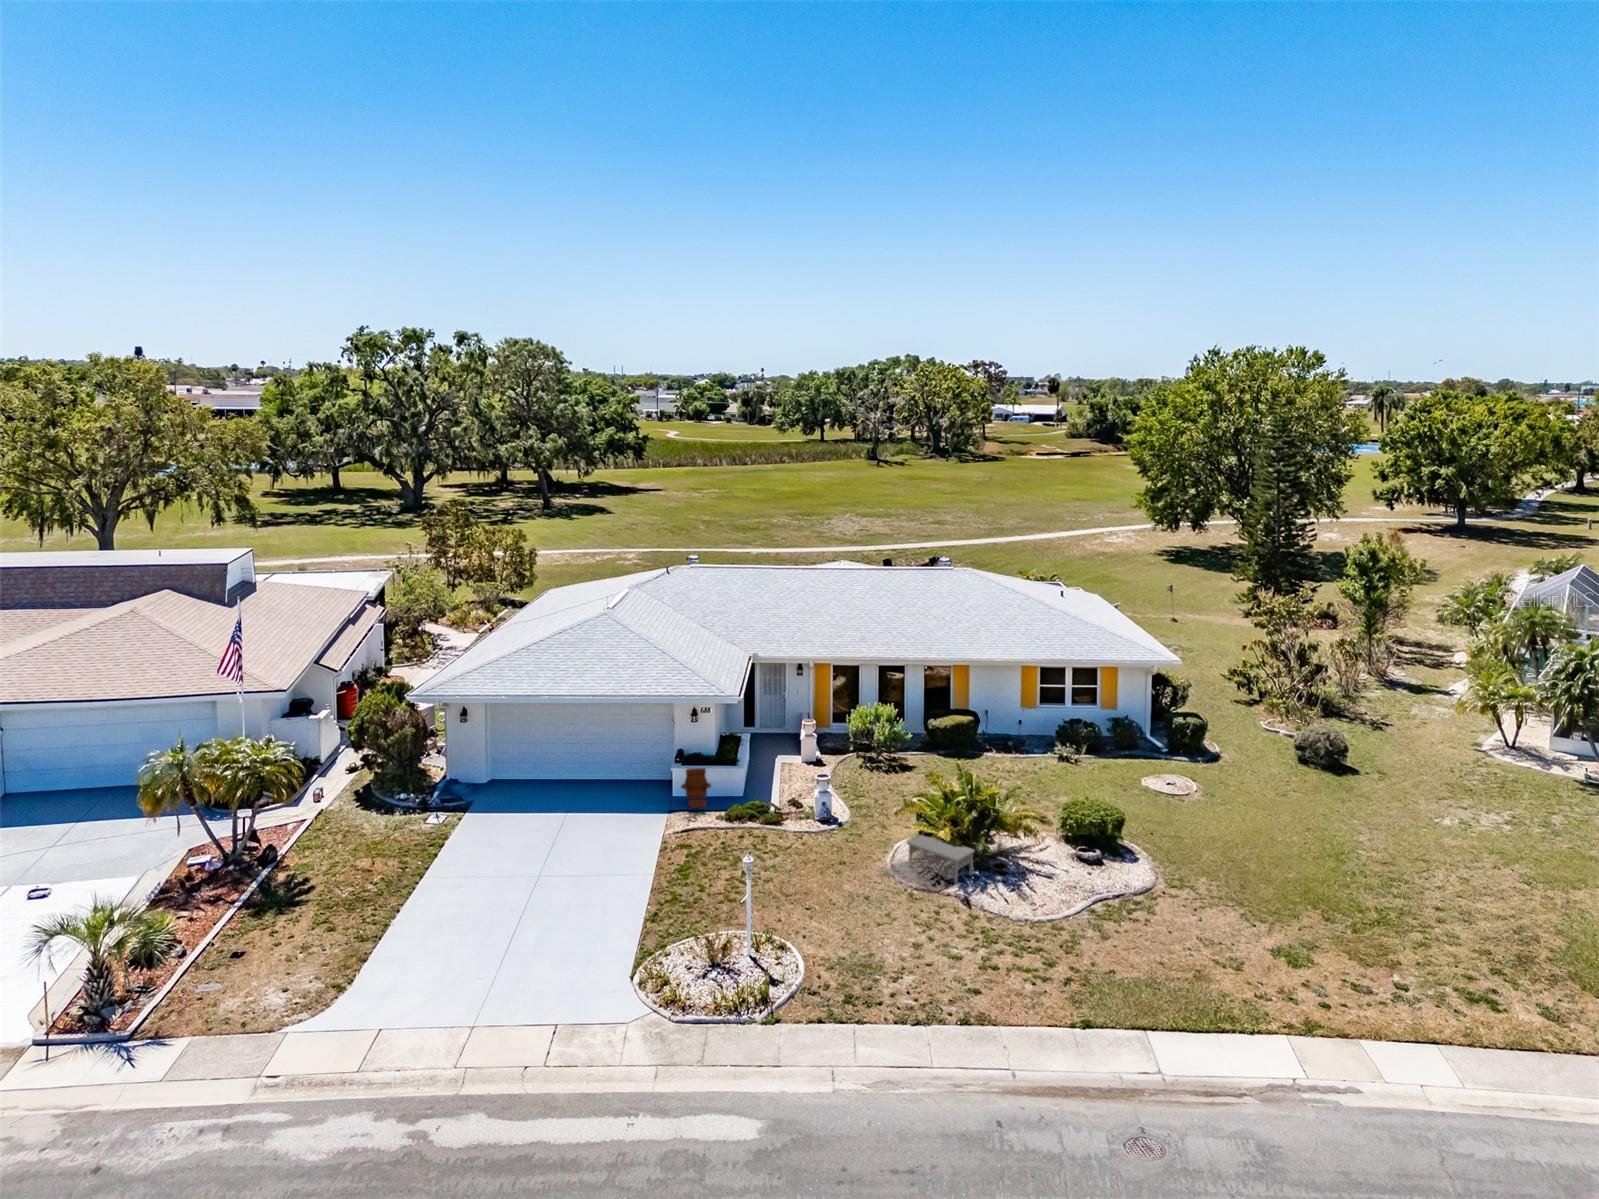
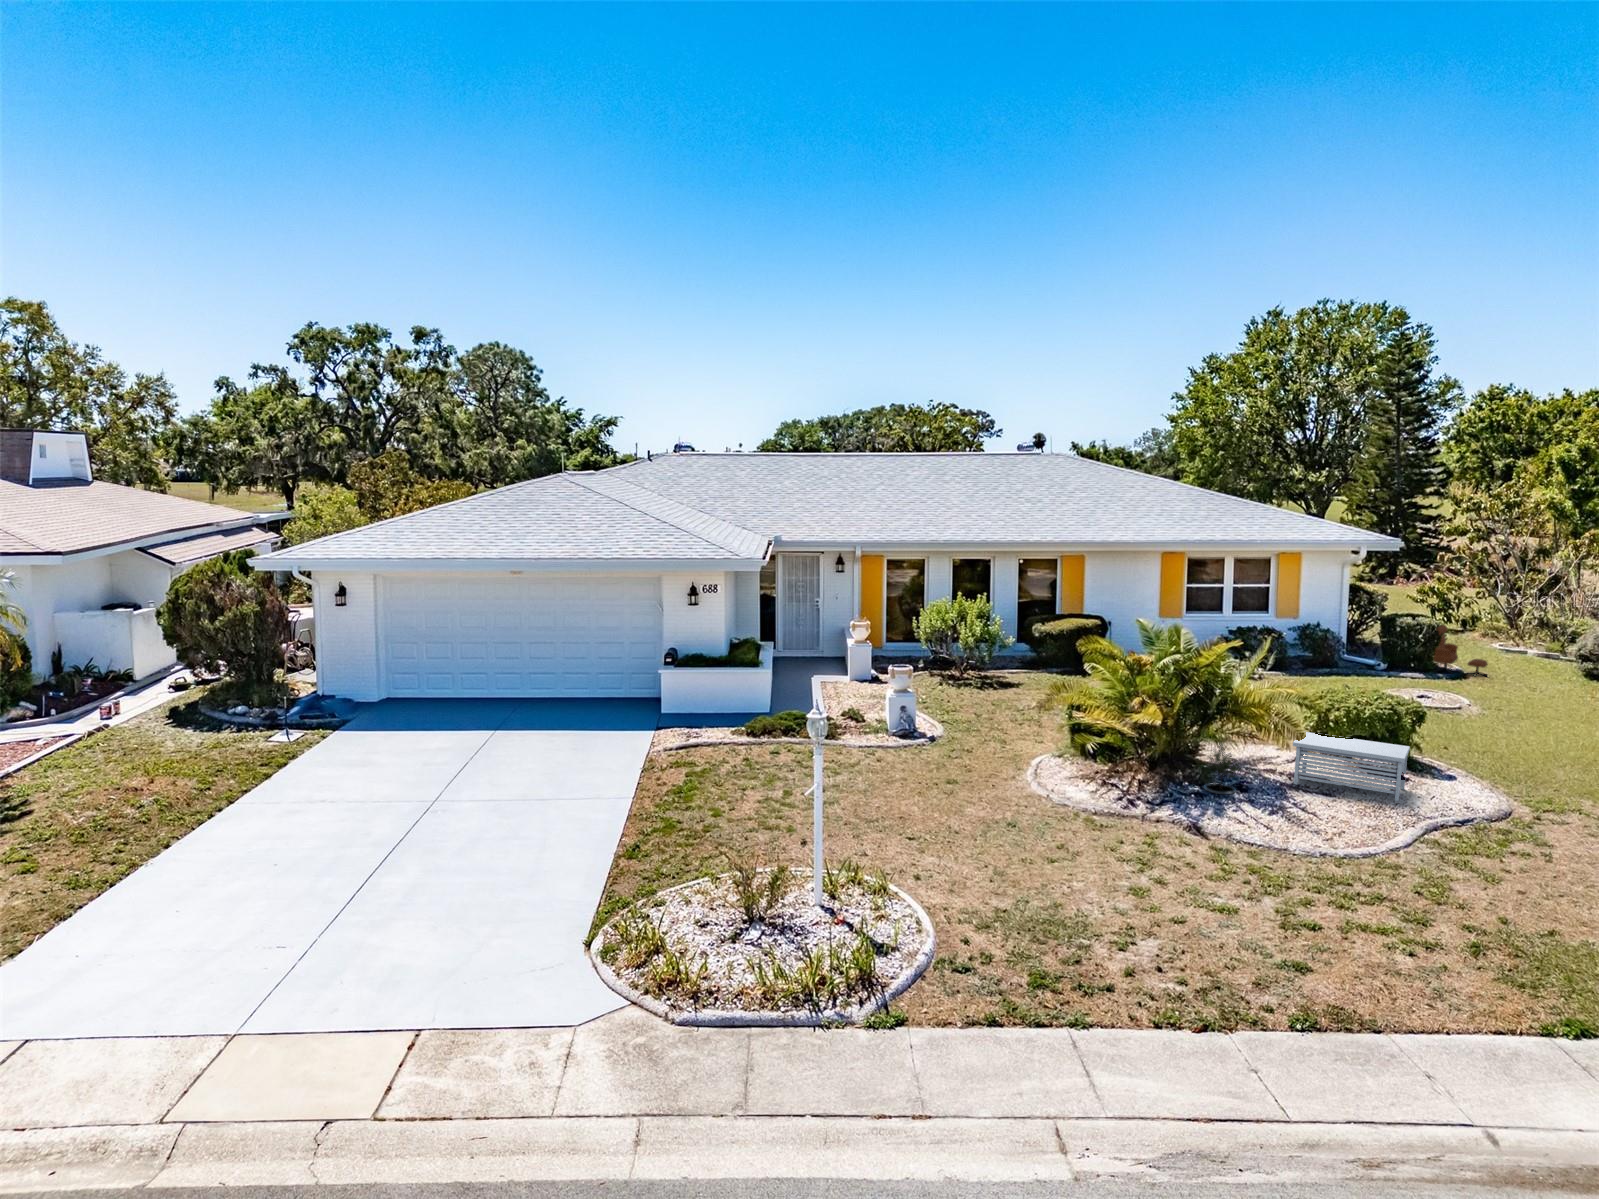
lounge chair: present [681,768,711,814] -> present [1434,625,1488,677]
storage bench: present [907,835,974,884] -> present [1293,732,1410,801]

